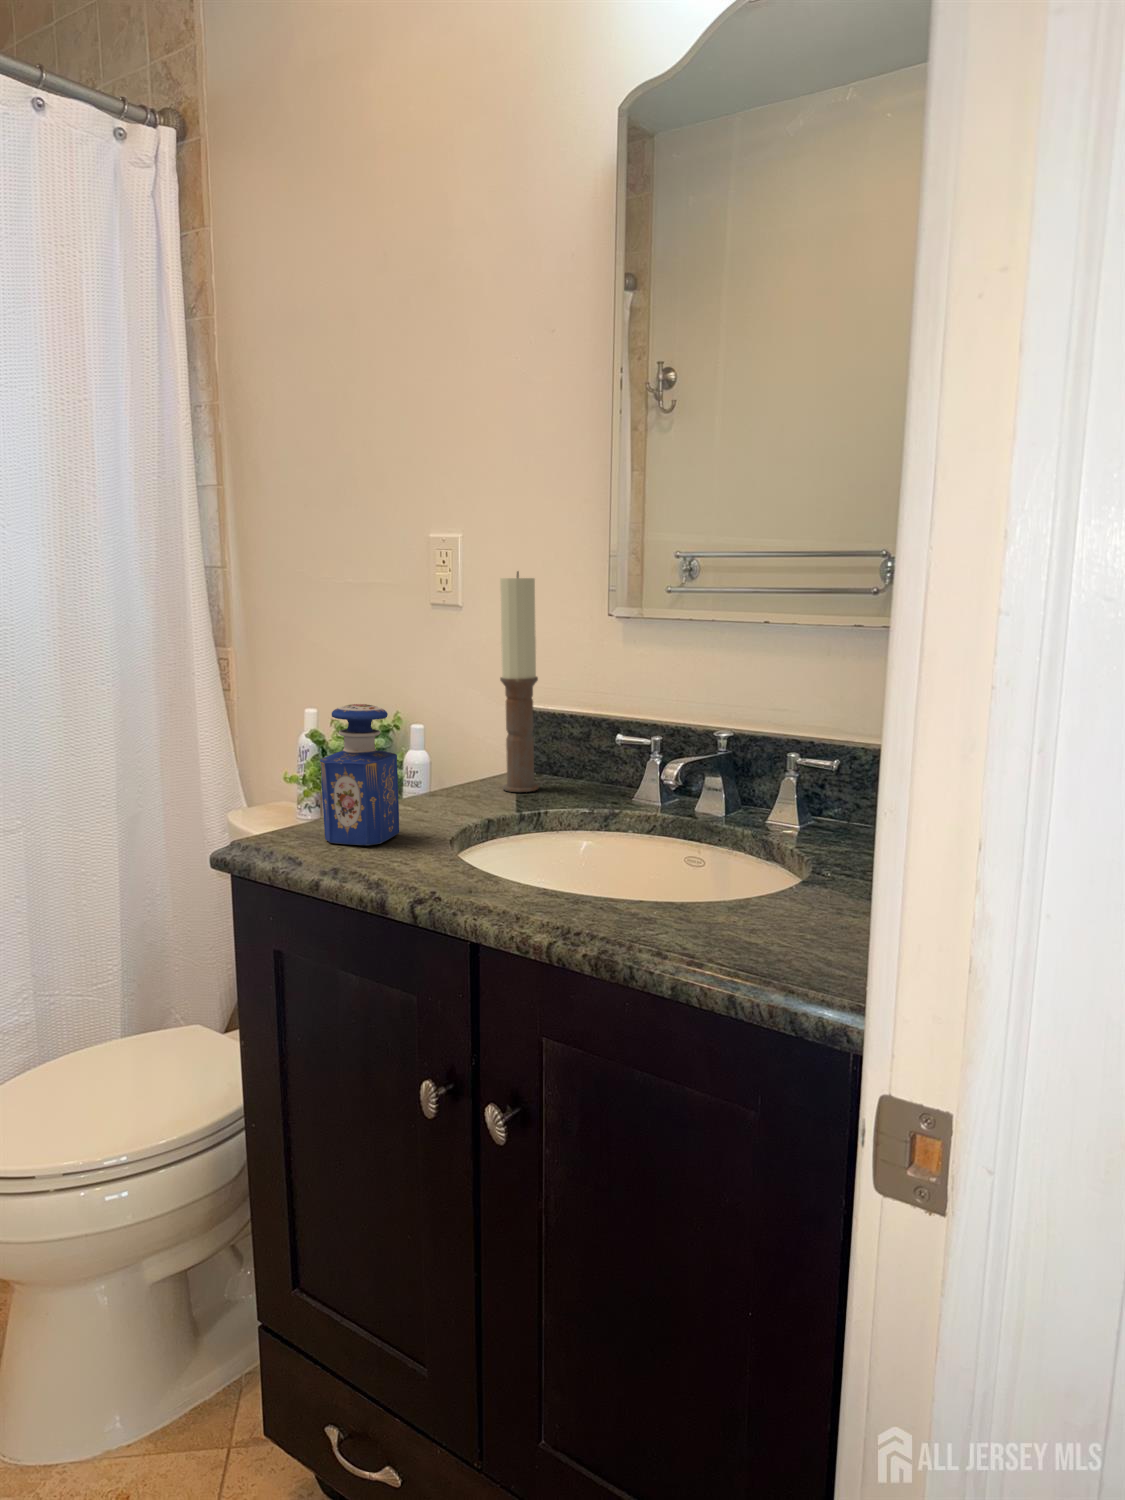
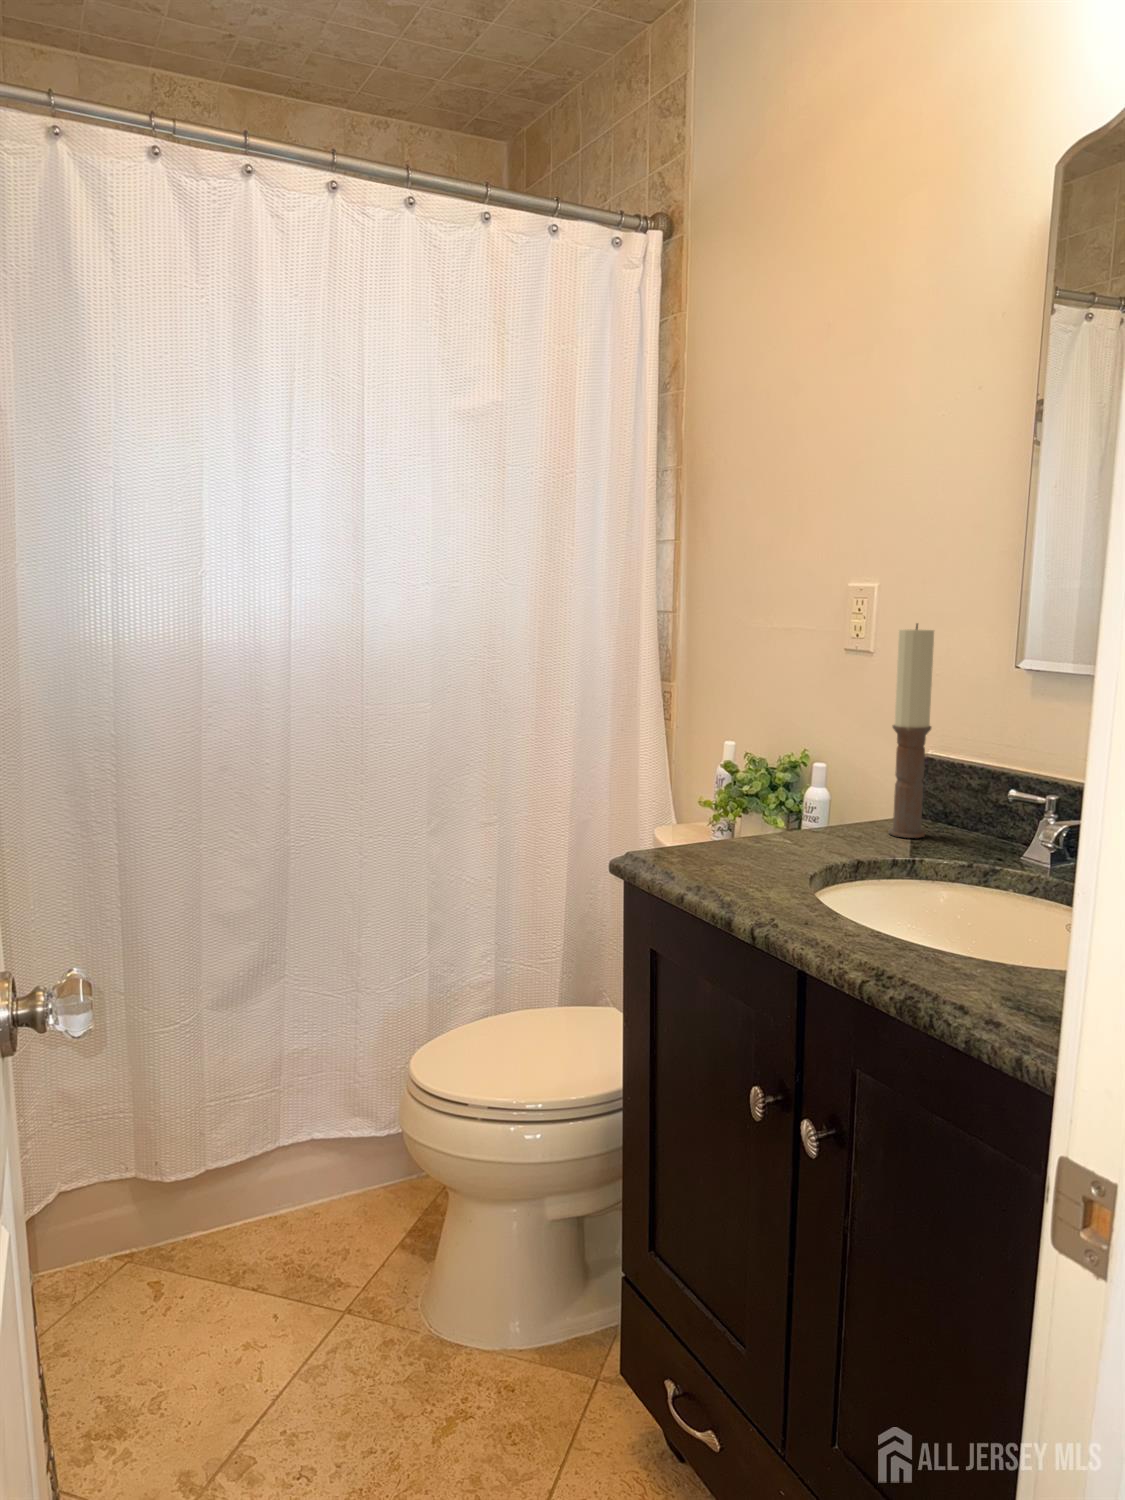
perfume bottle: present [320,704,399,845] -> none [701,744,770,870]

